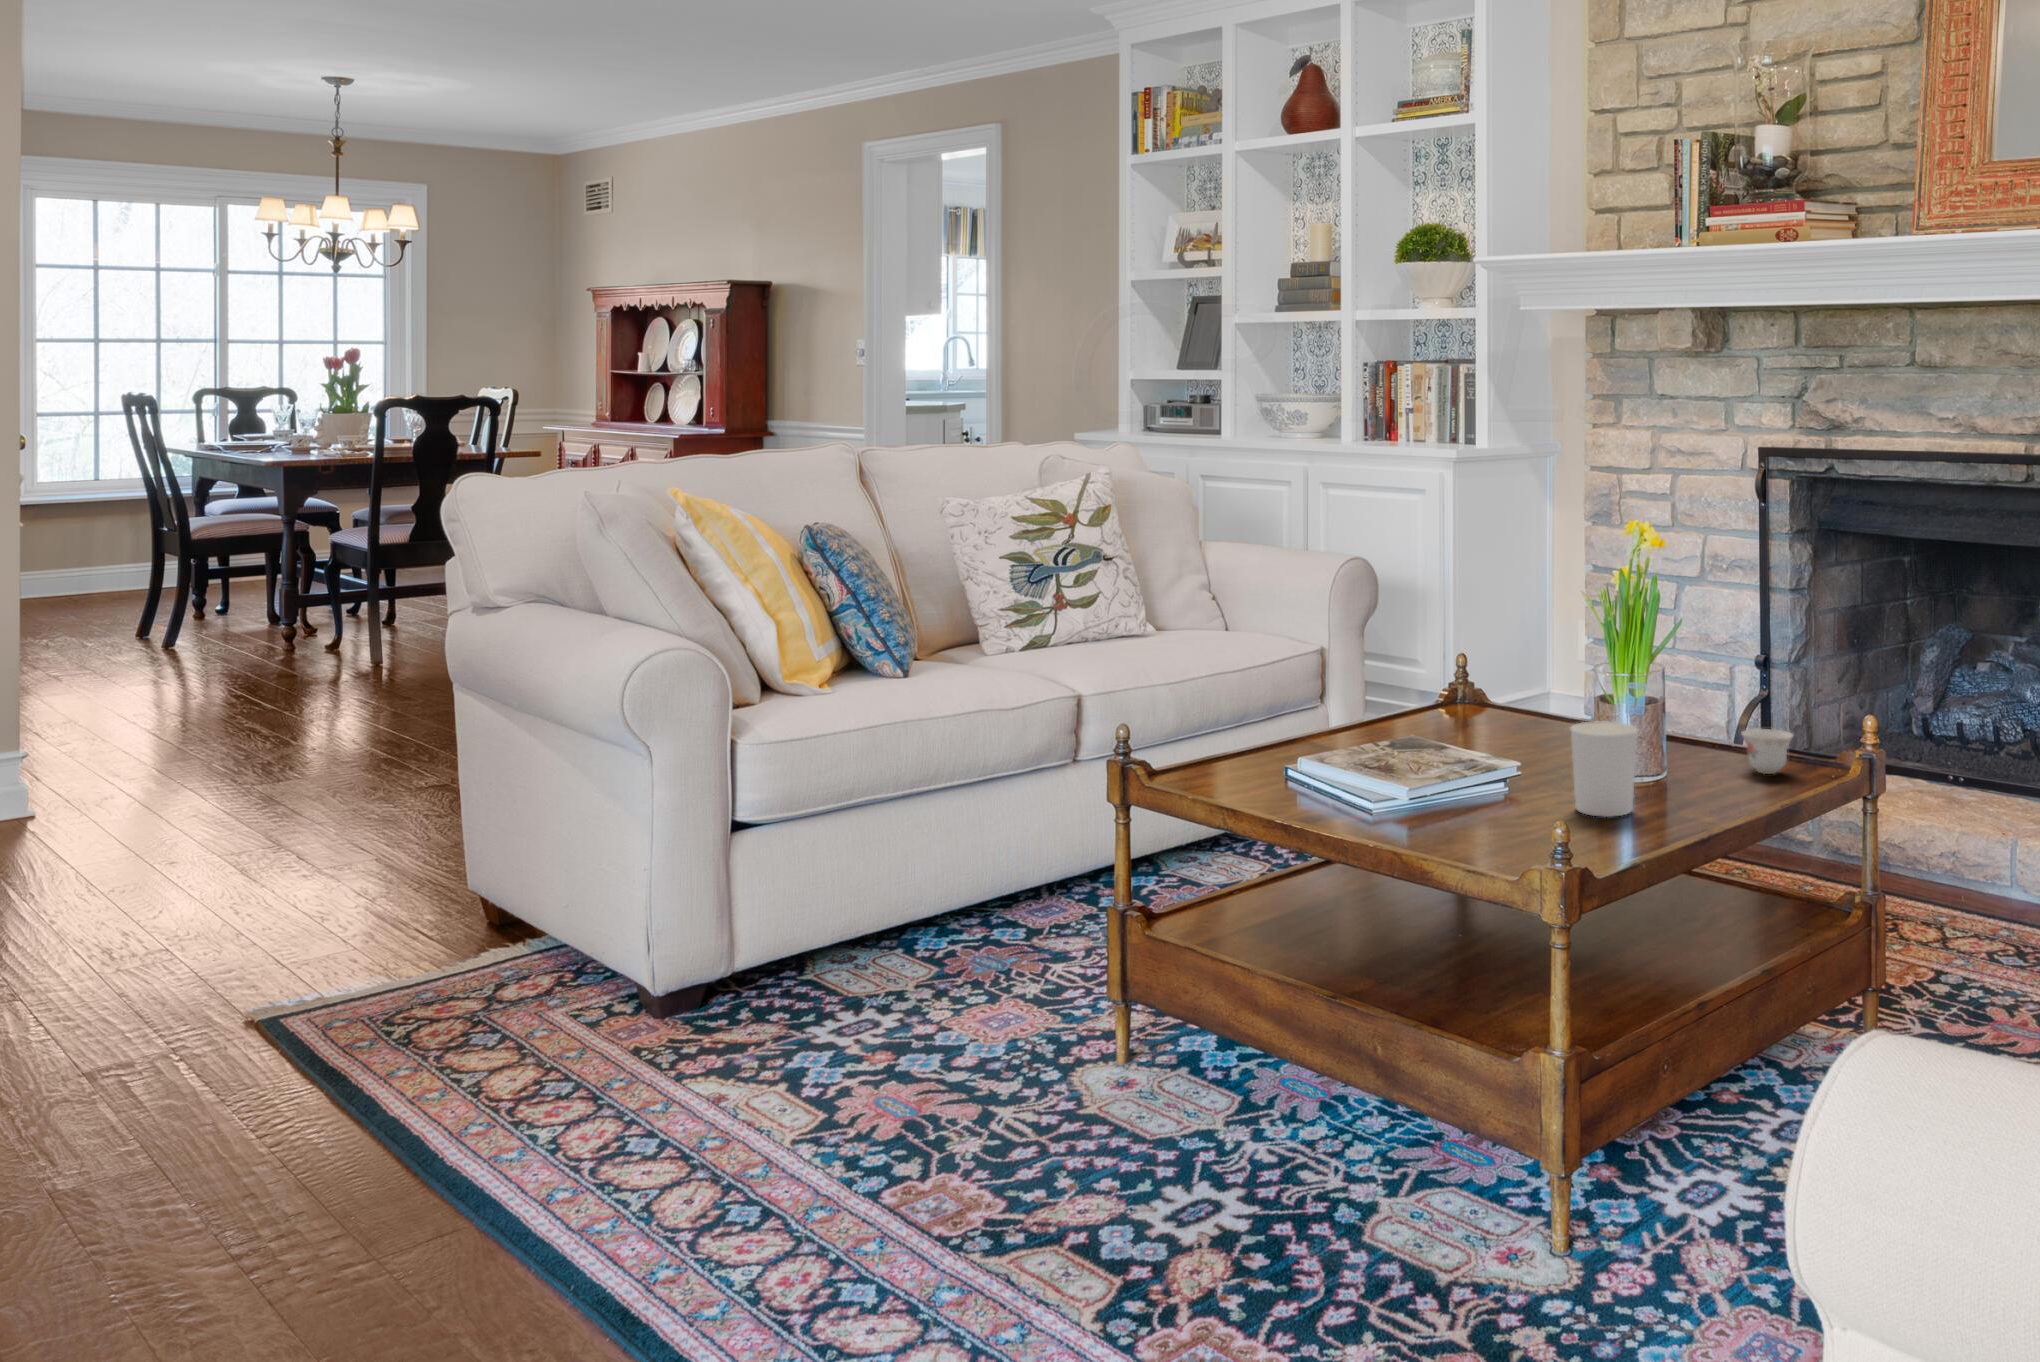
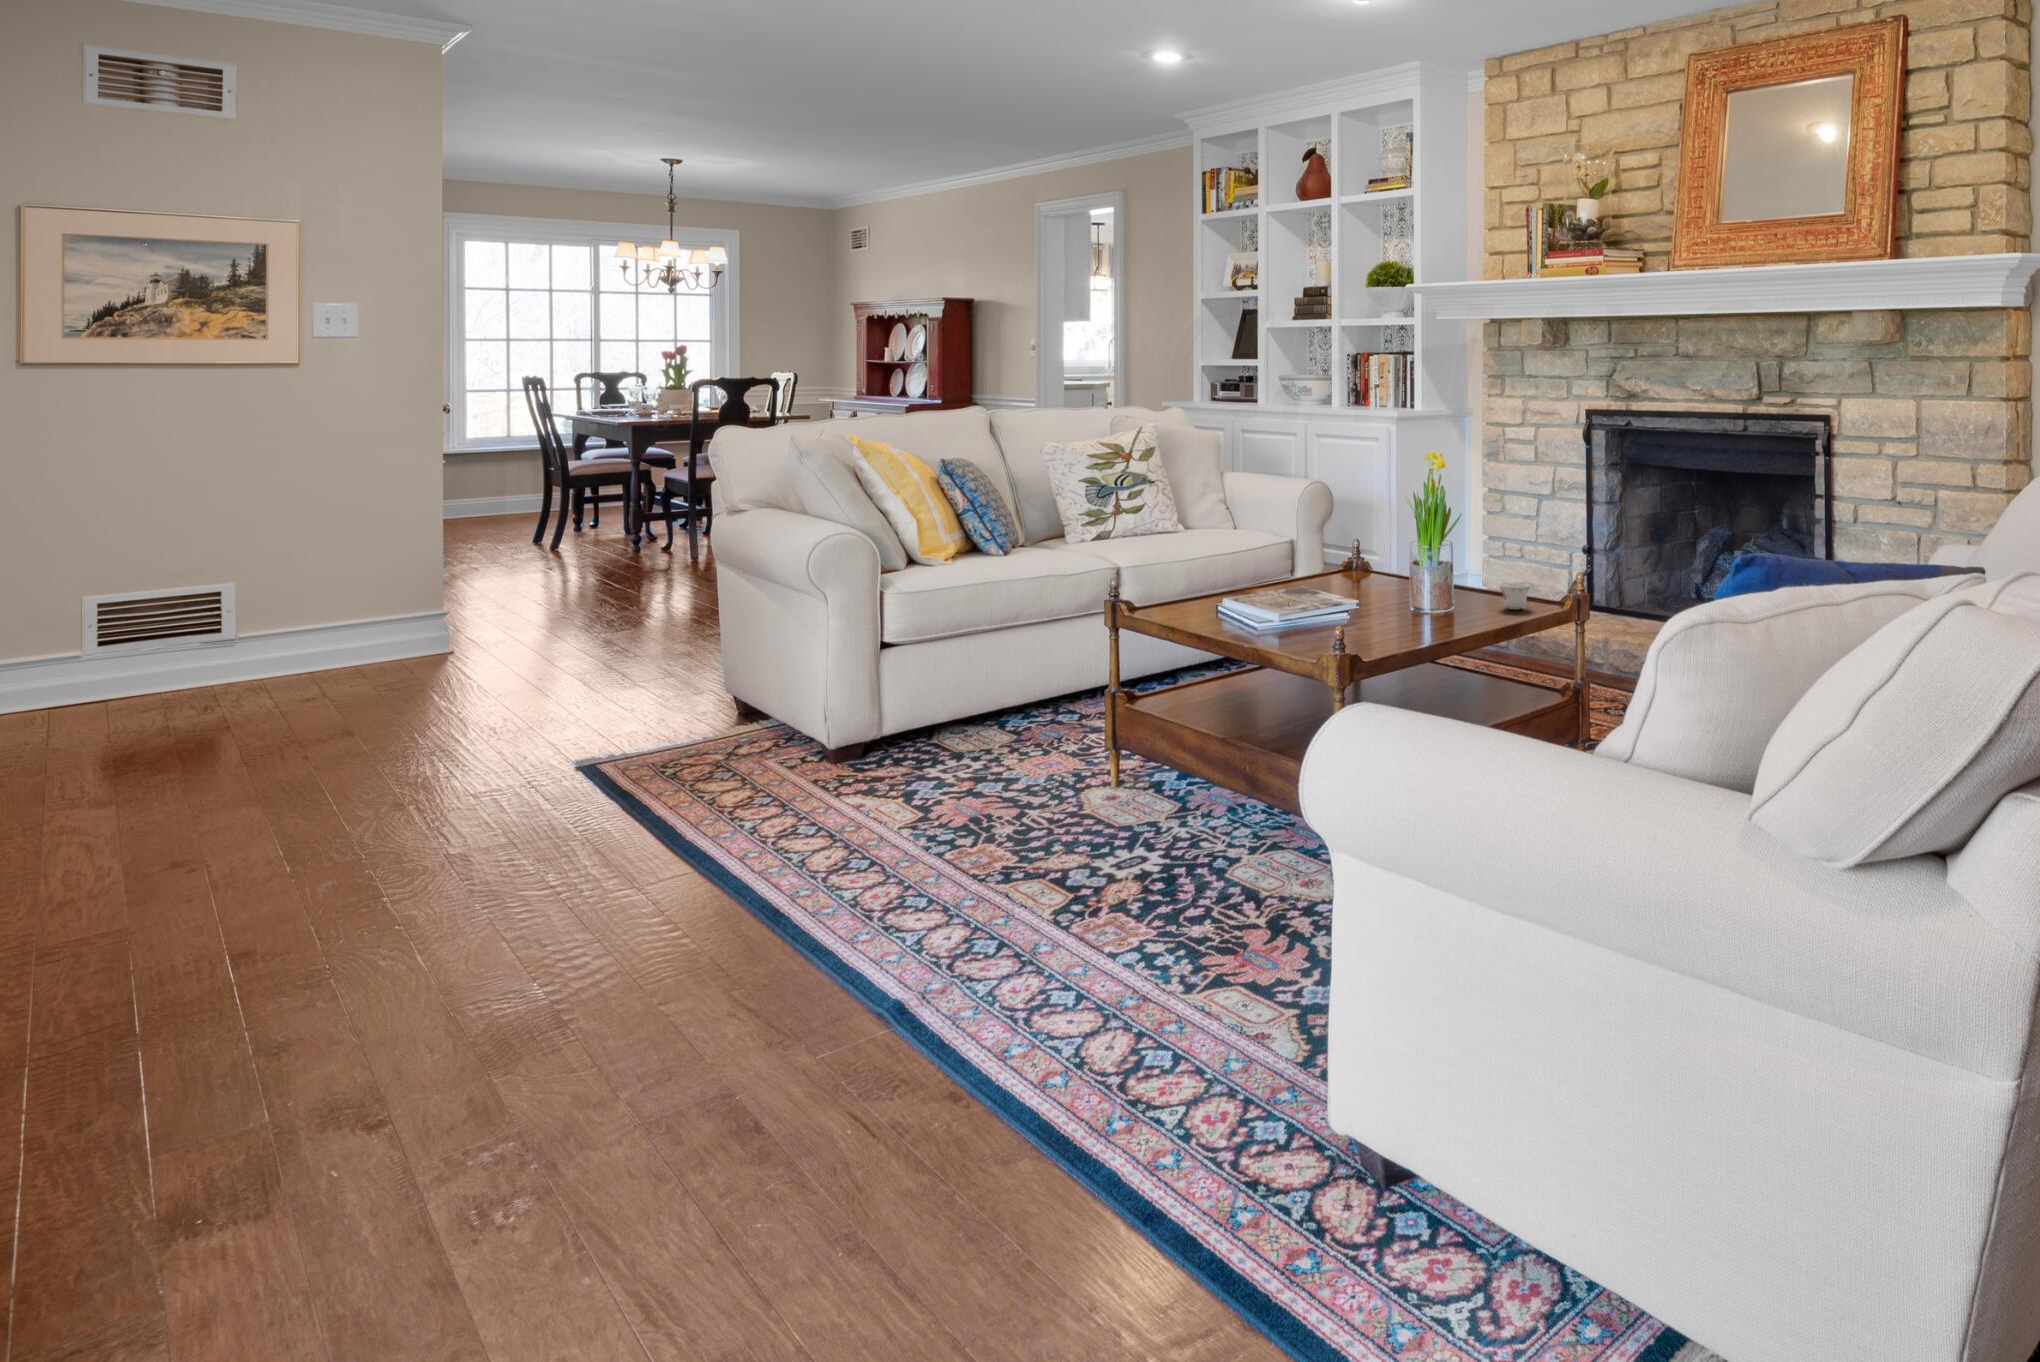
candle holder: present [1571,721,1638,817] -> none [1378,576,1419,632]

